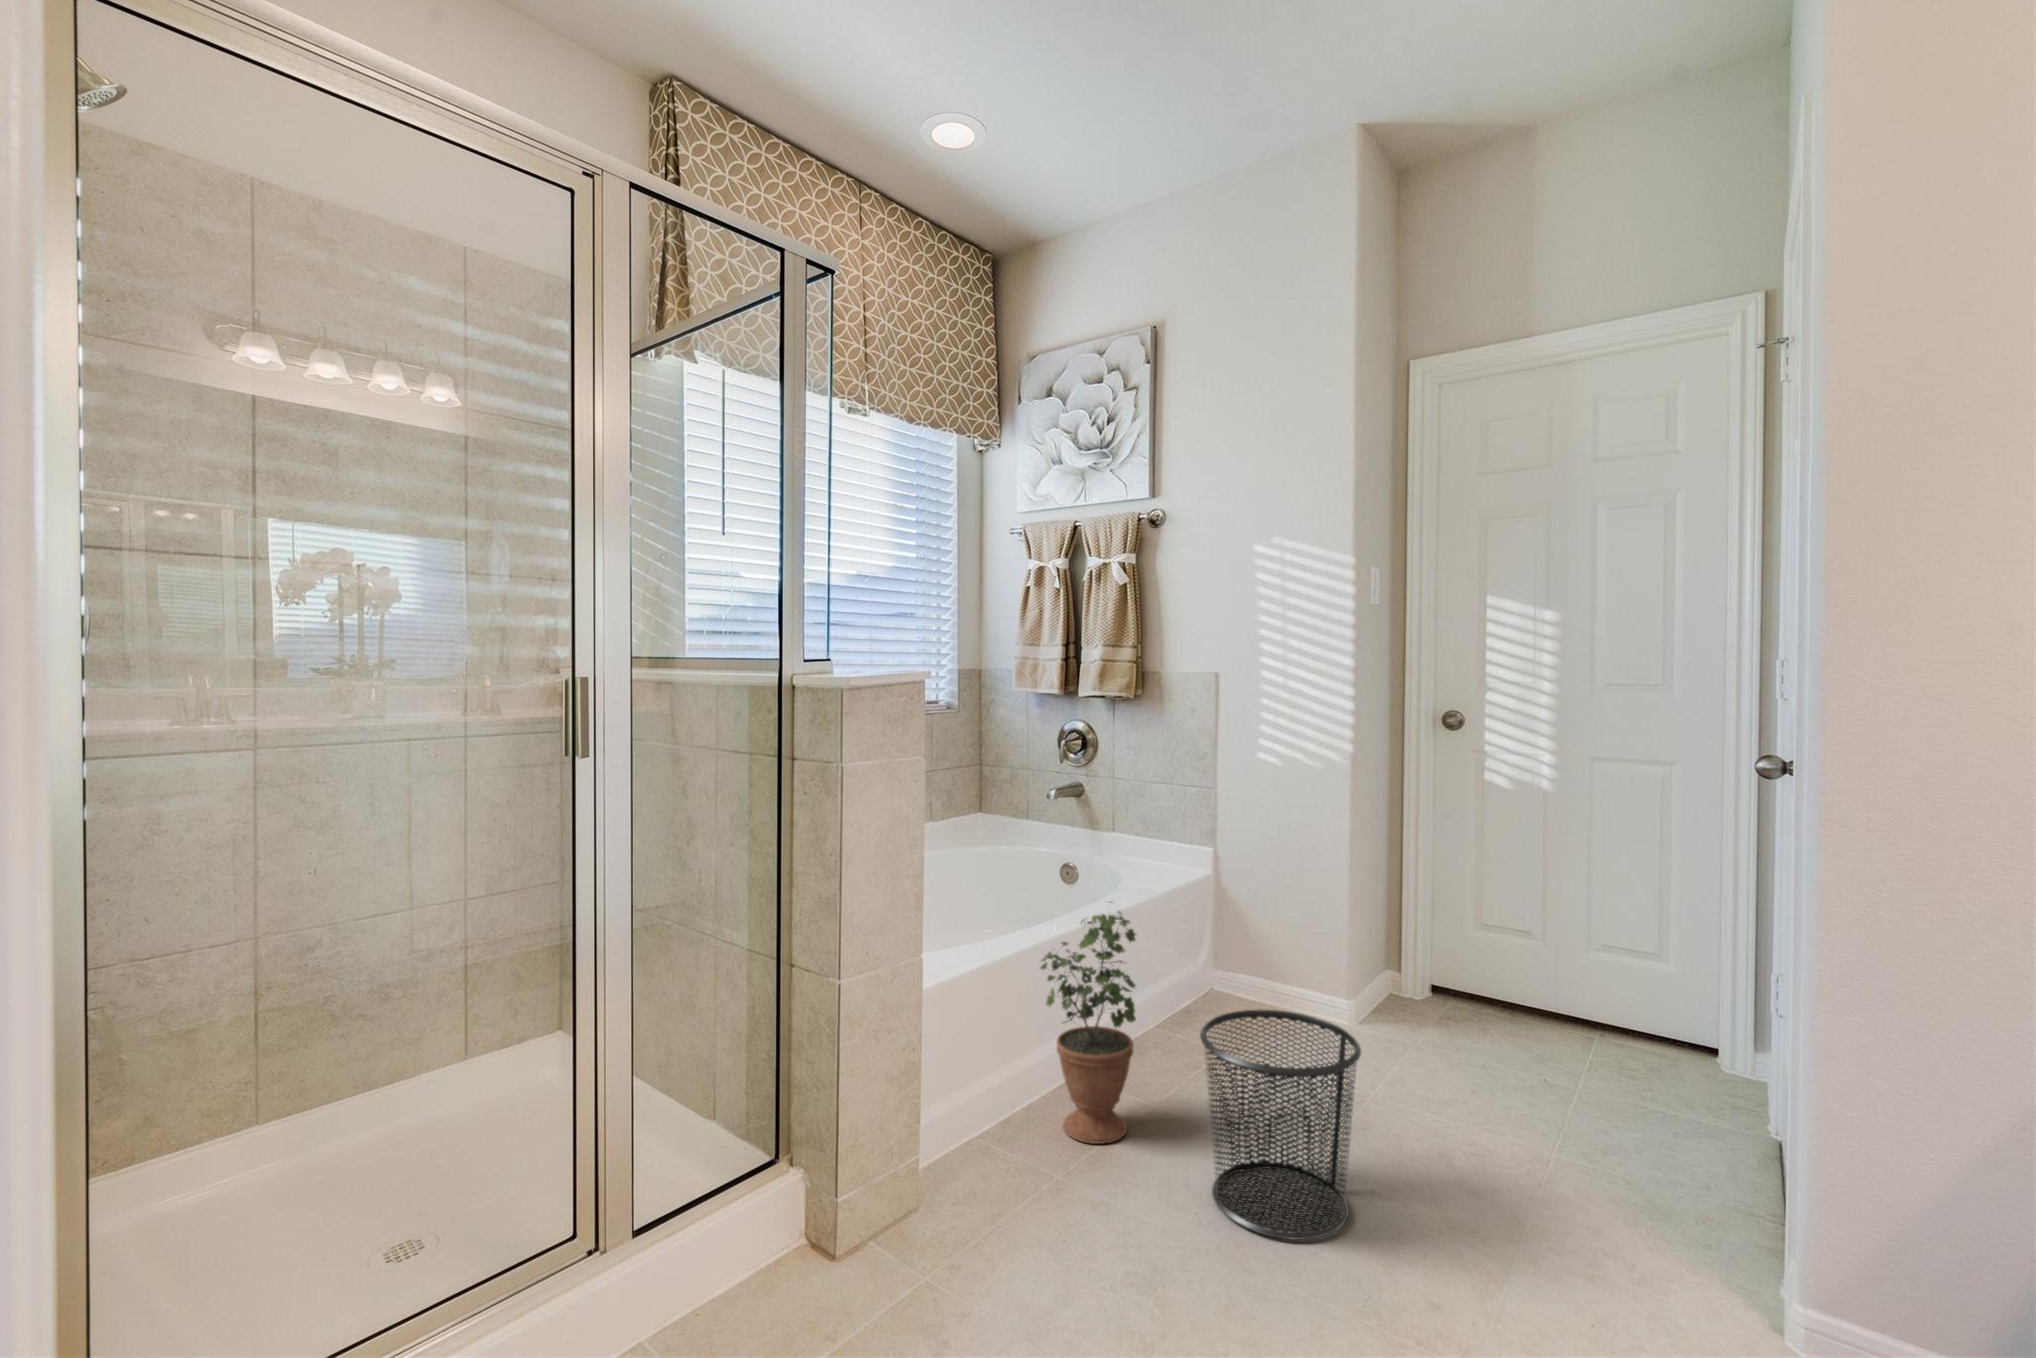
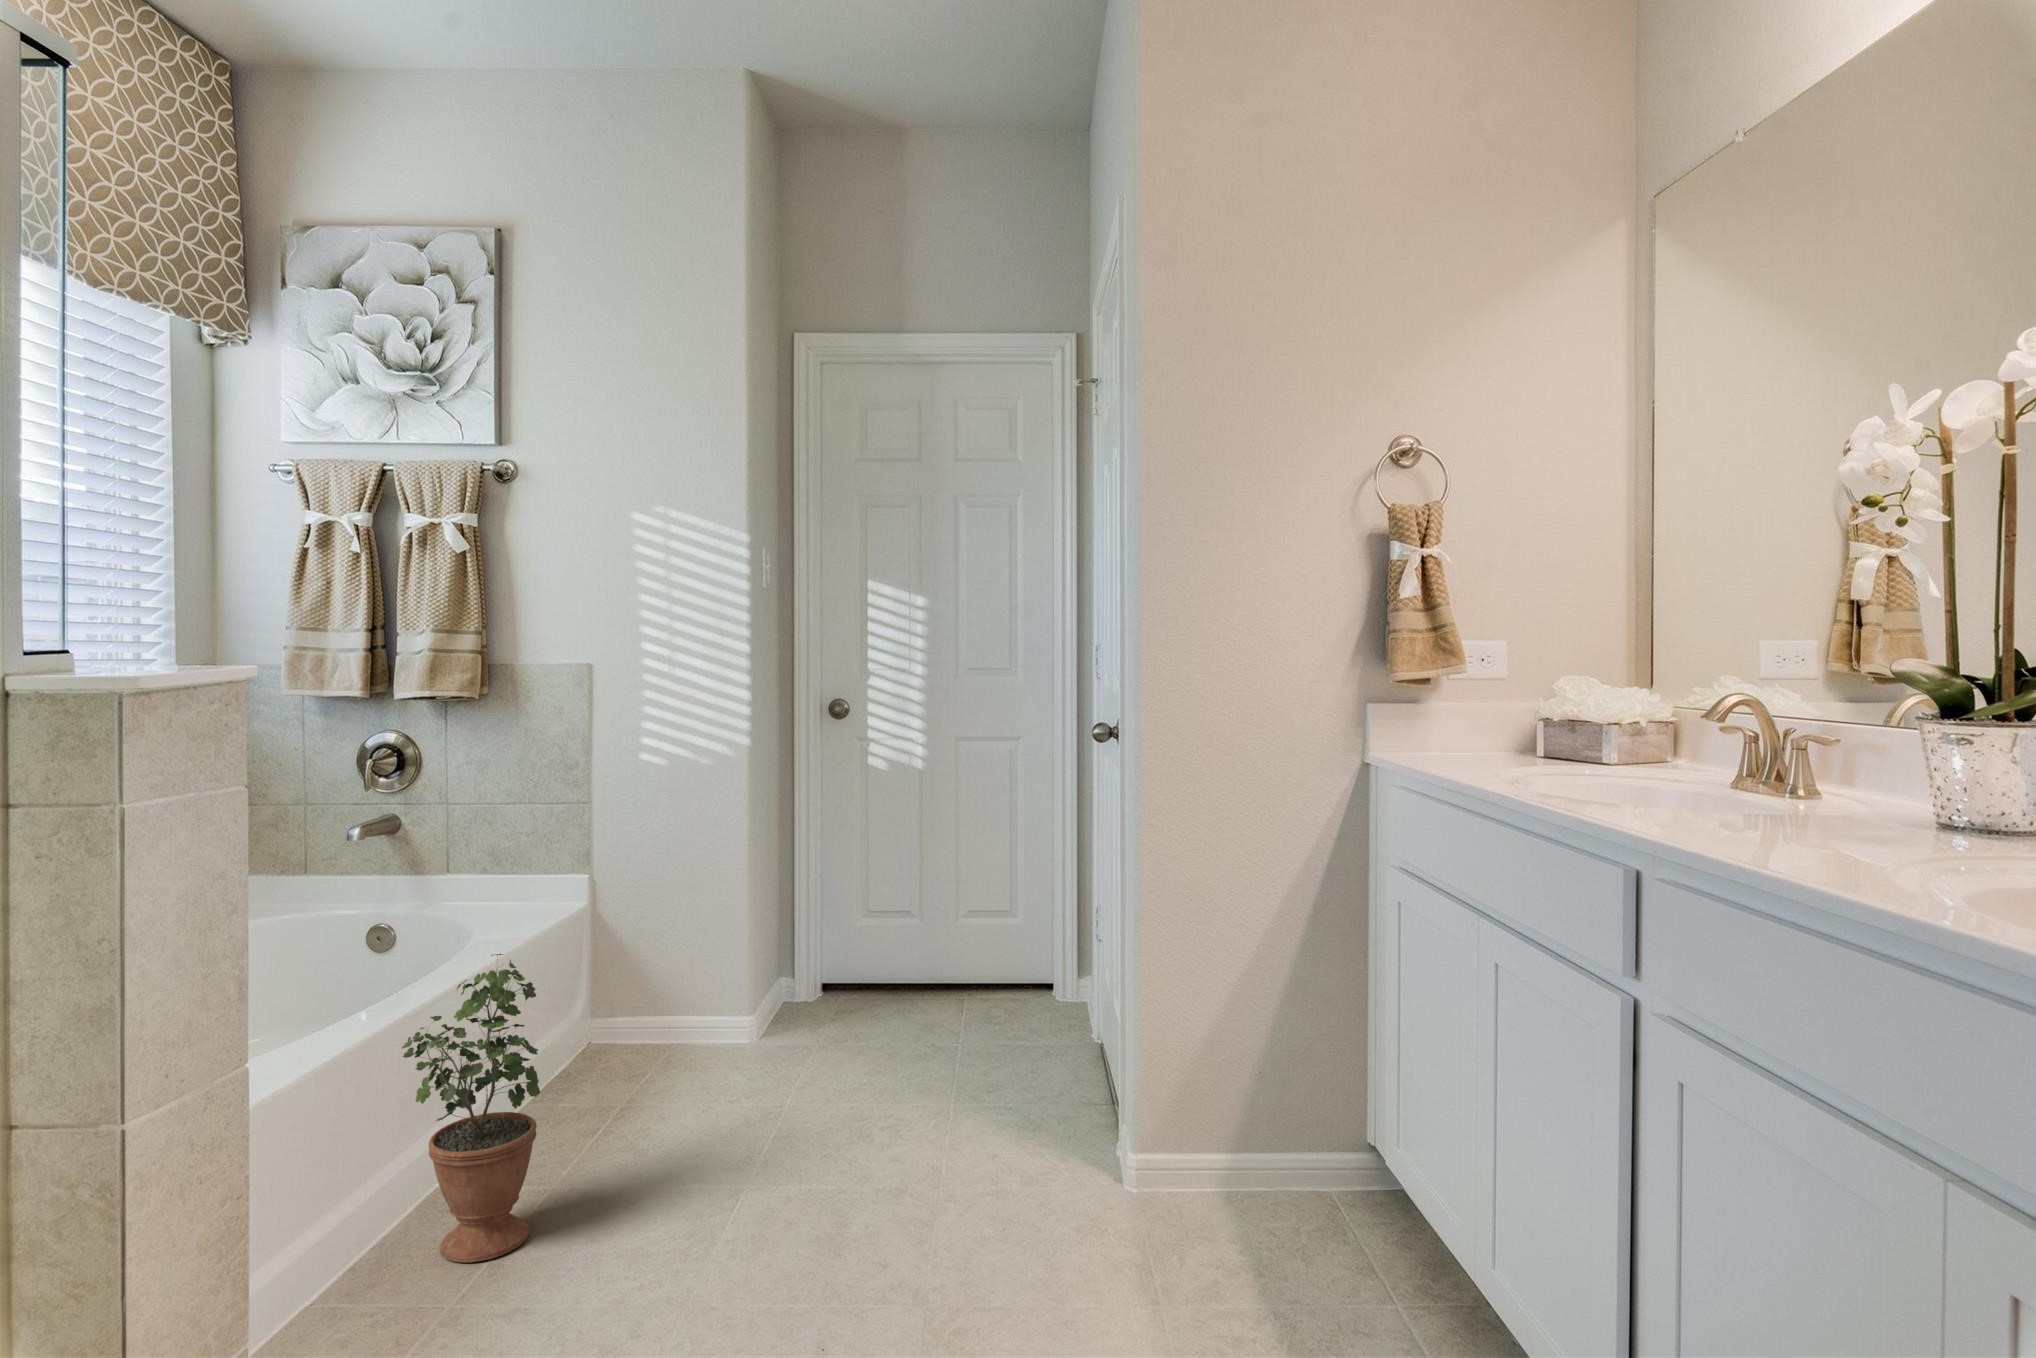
waste bin: present [1200,1010,1361,1240] -> none [636,1038,812,1285]

